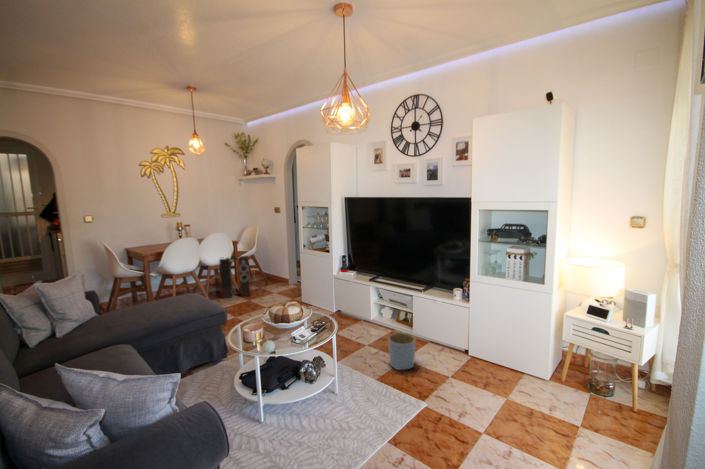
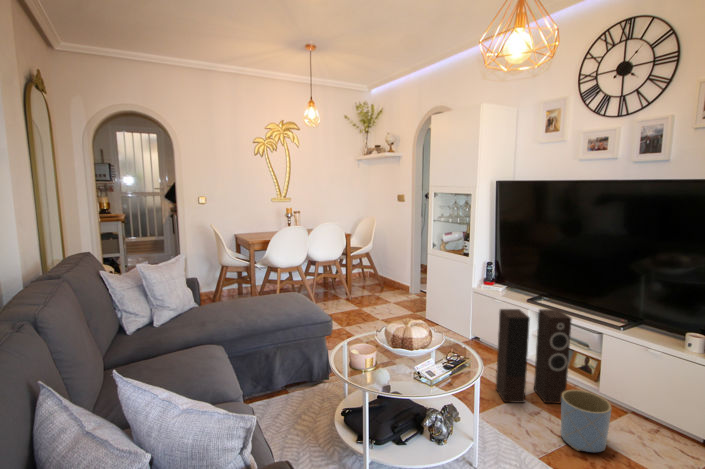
speaker: present [219,256,250,298] -> present [496,309,572,403]

